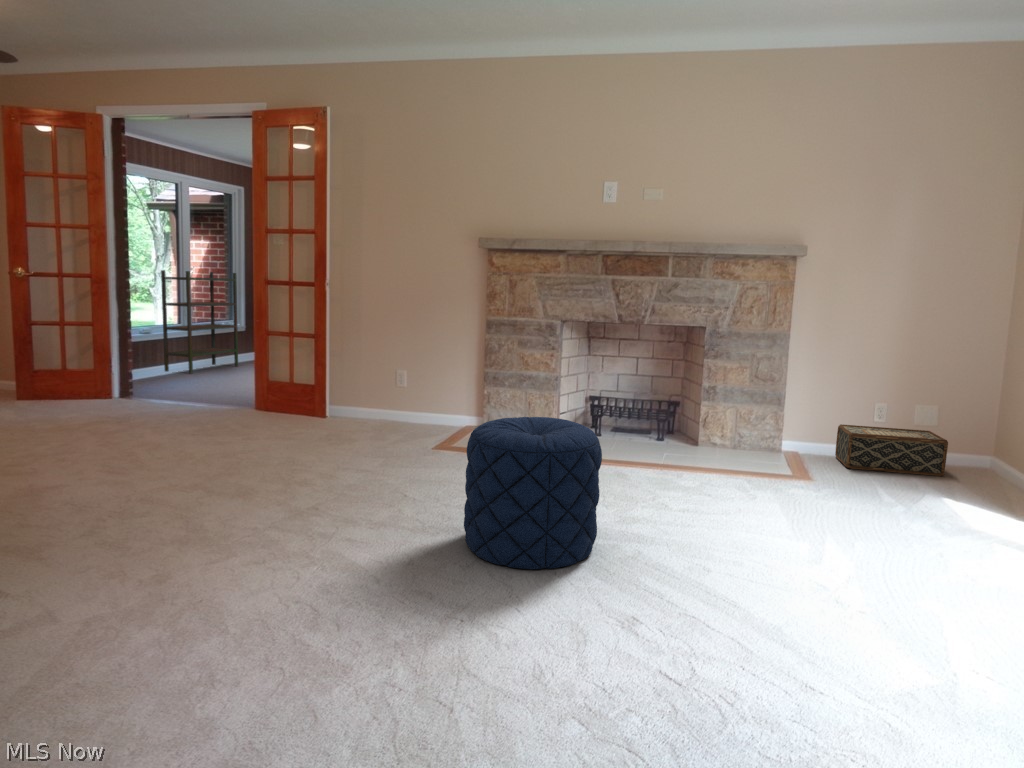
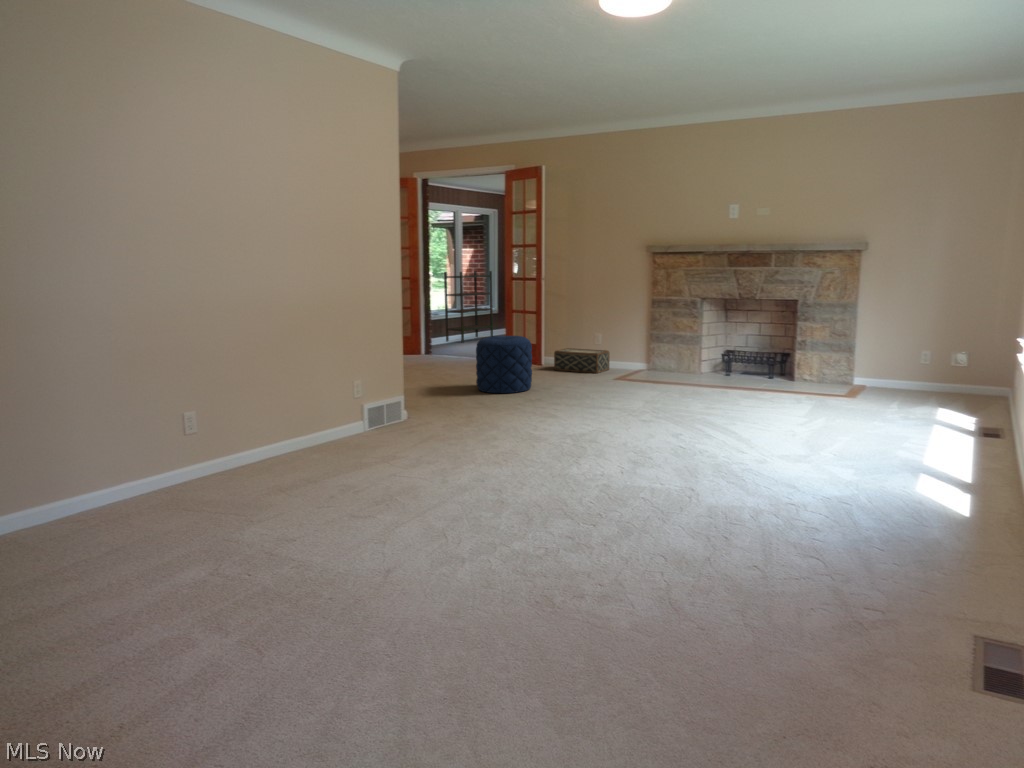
pouf: present [464,417,602,569] -> present [476,336,532,393]
woven basket: present [835,424,948,476] -> present [554,348,609,373]

